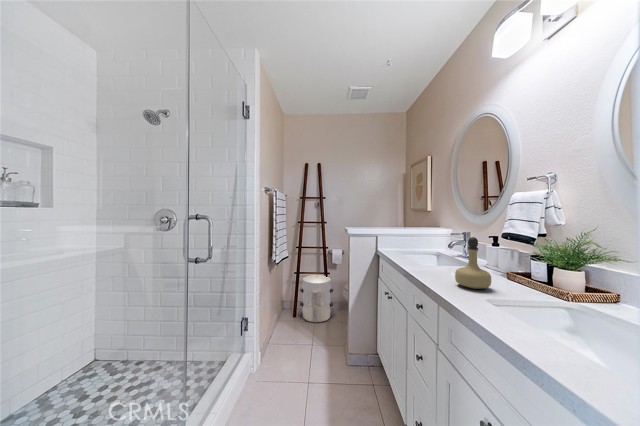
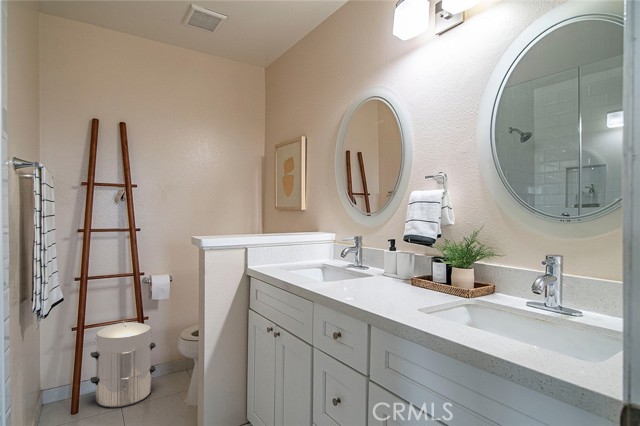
perfume bottle: present [455,237,491,289] -> none [372,240,407,297]

